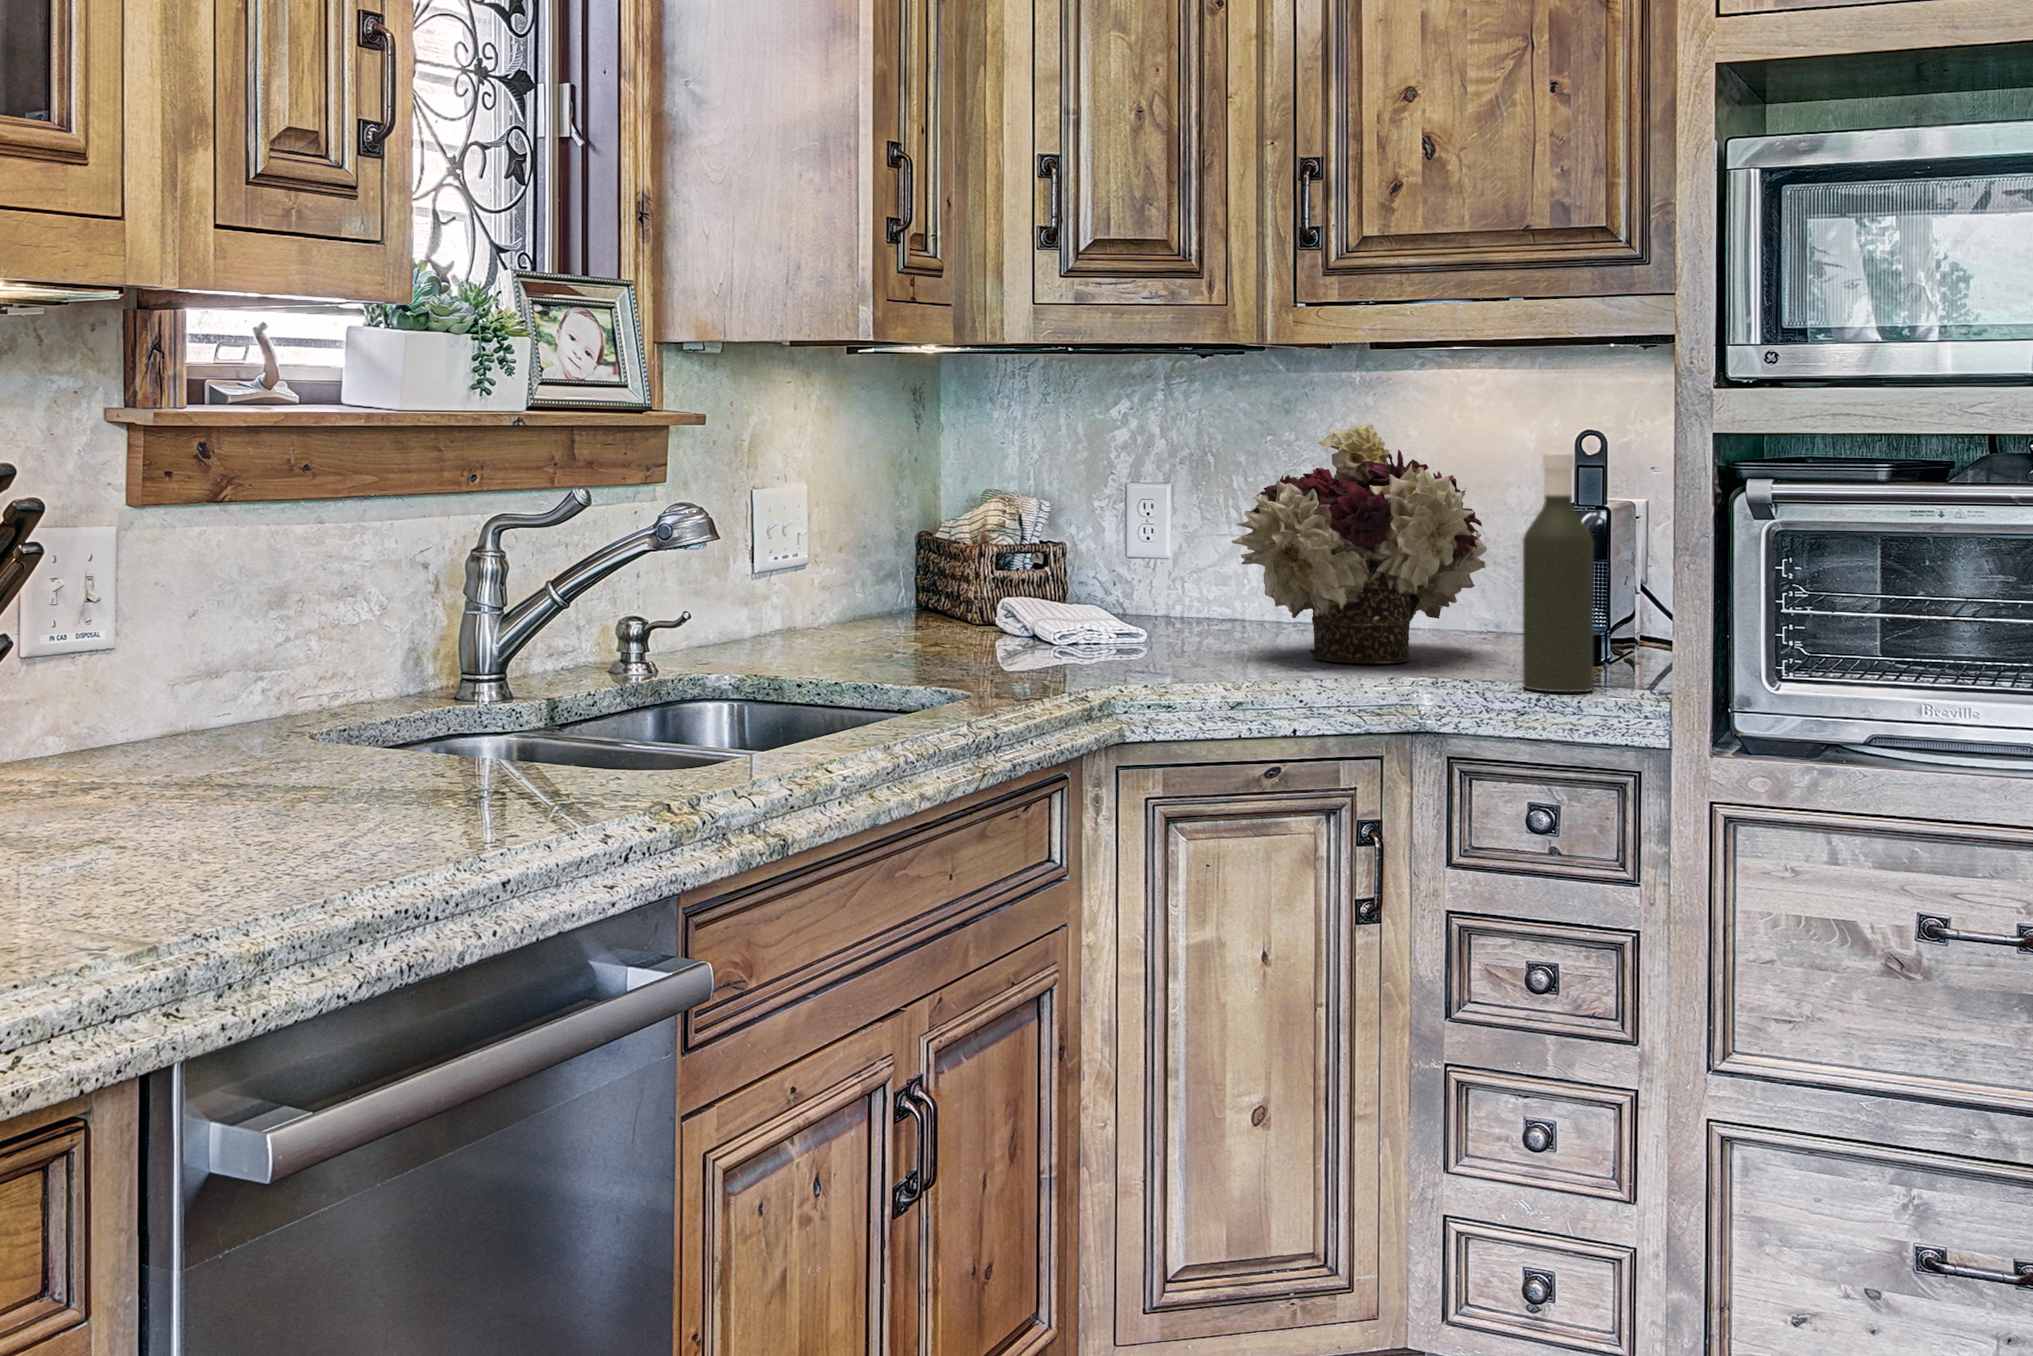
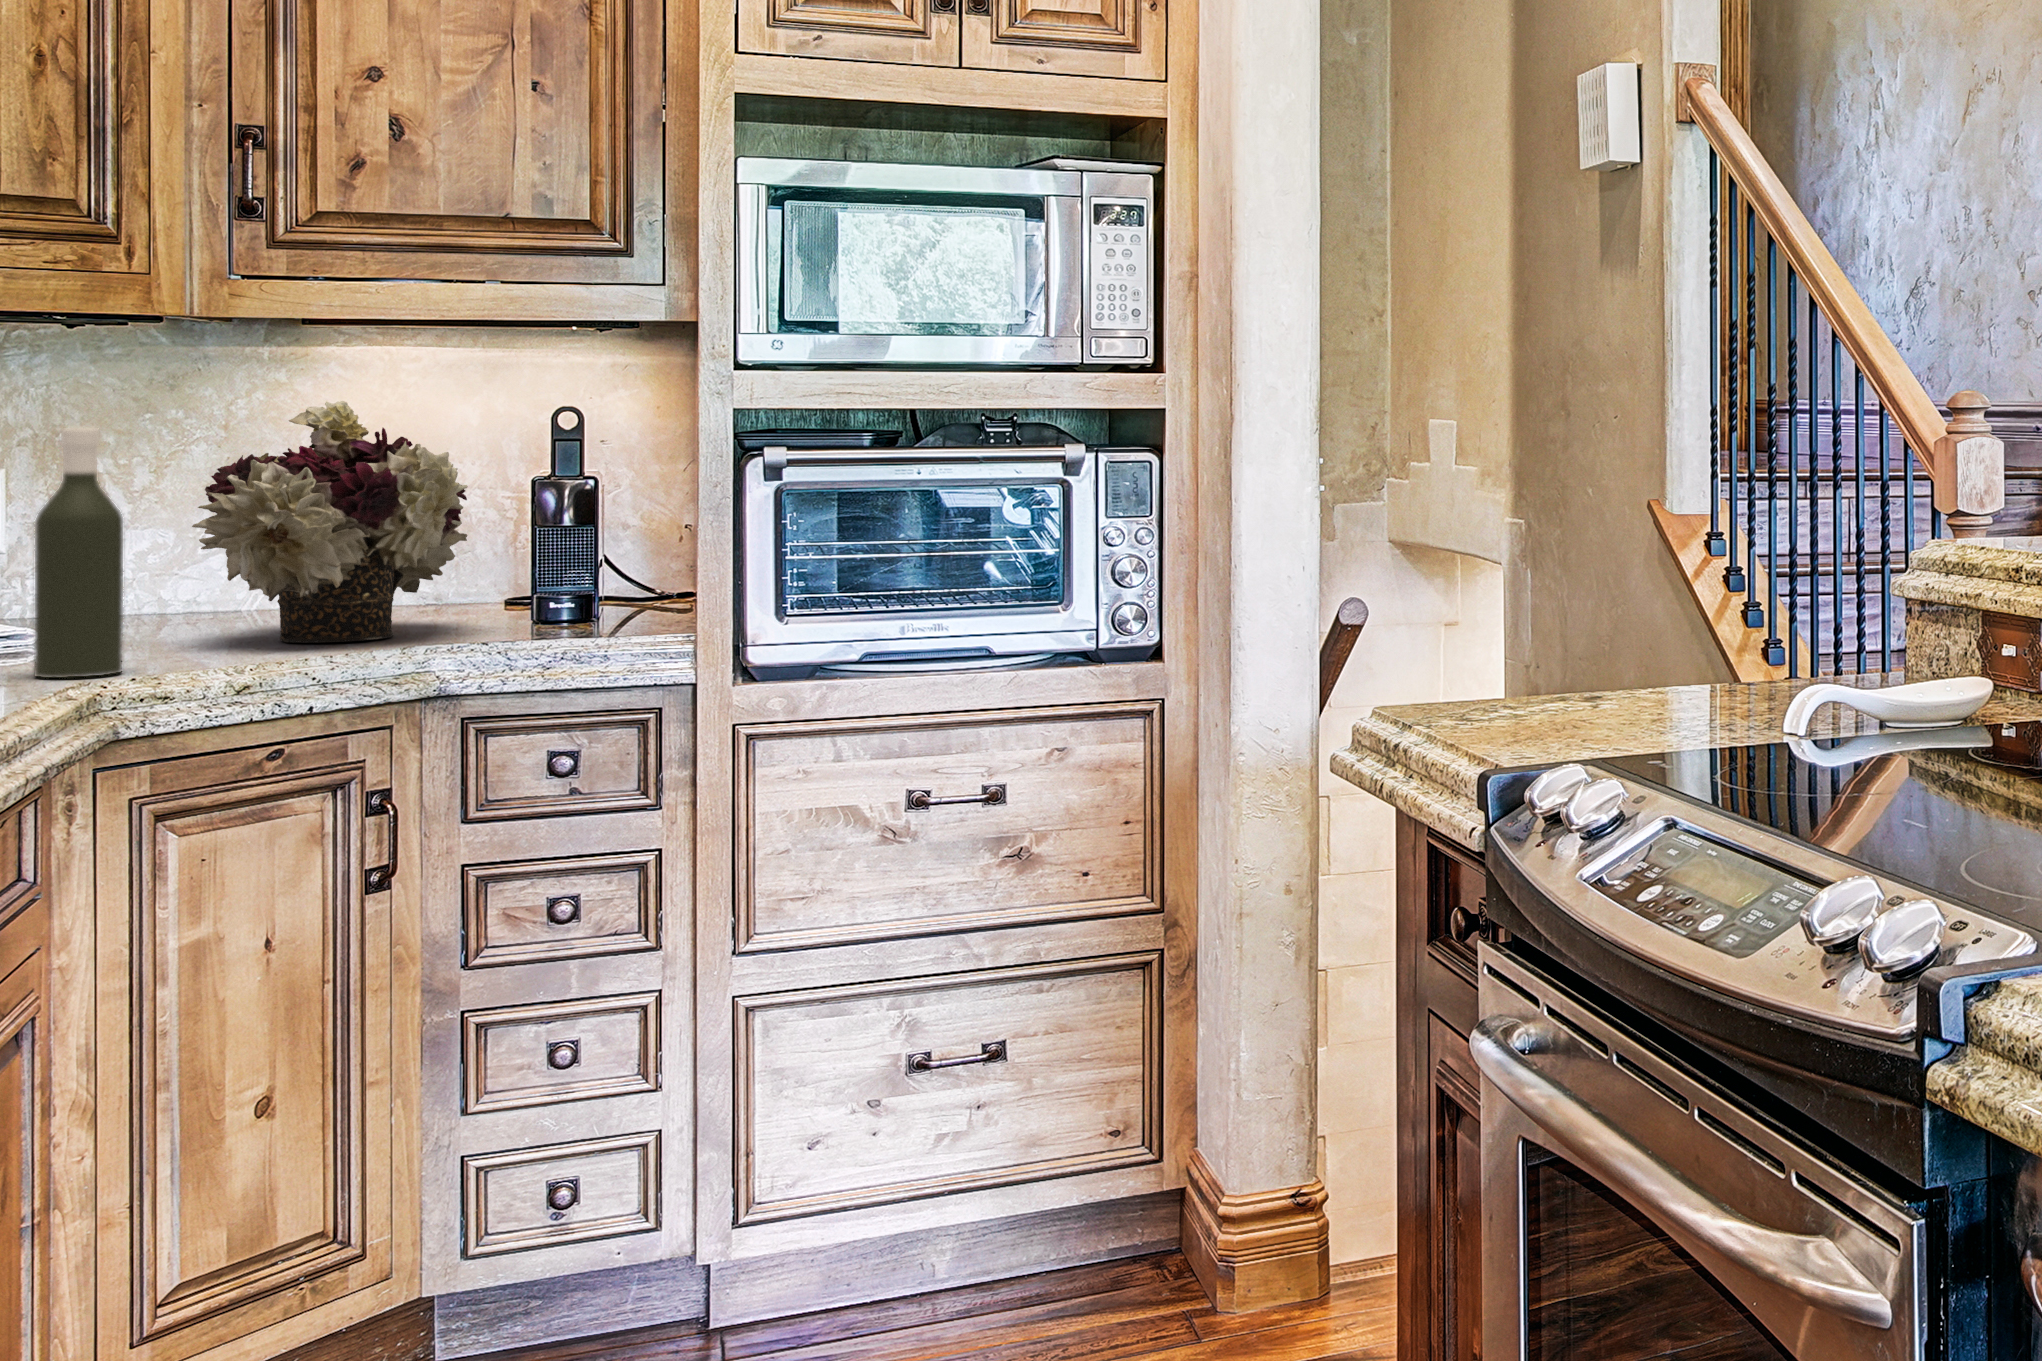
bottle: present [1523,452,1594,692] -> present [34,428,123,678]

